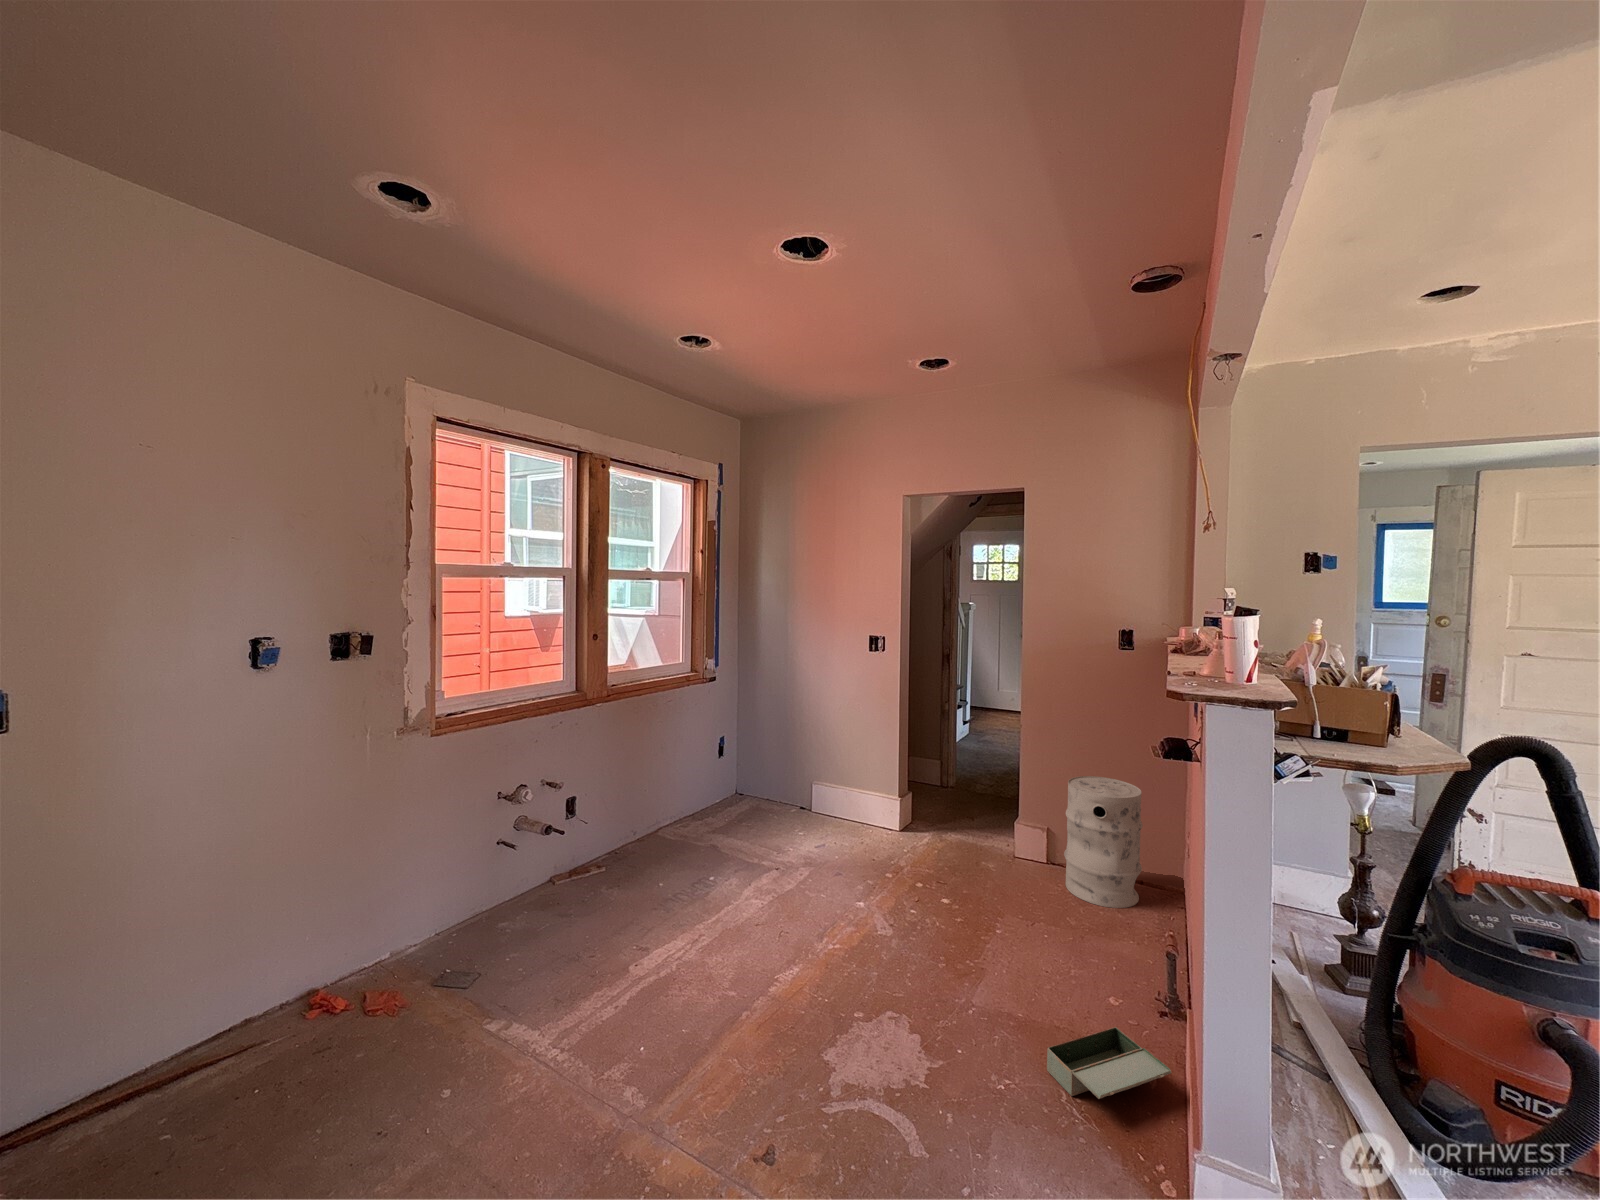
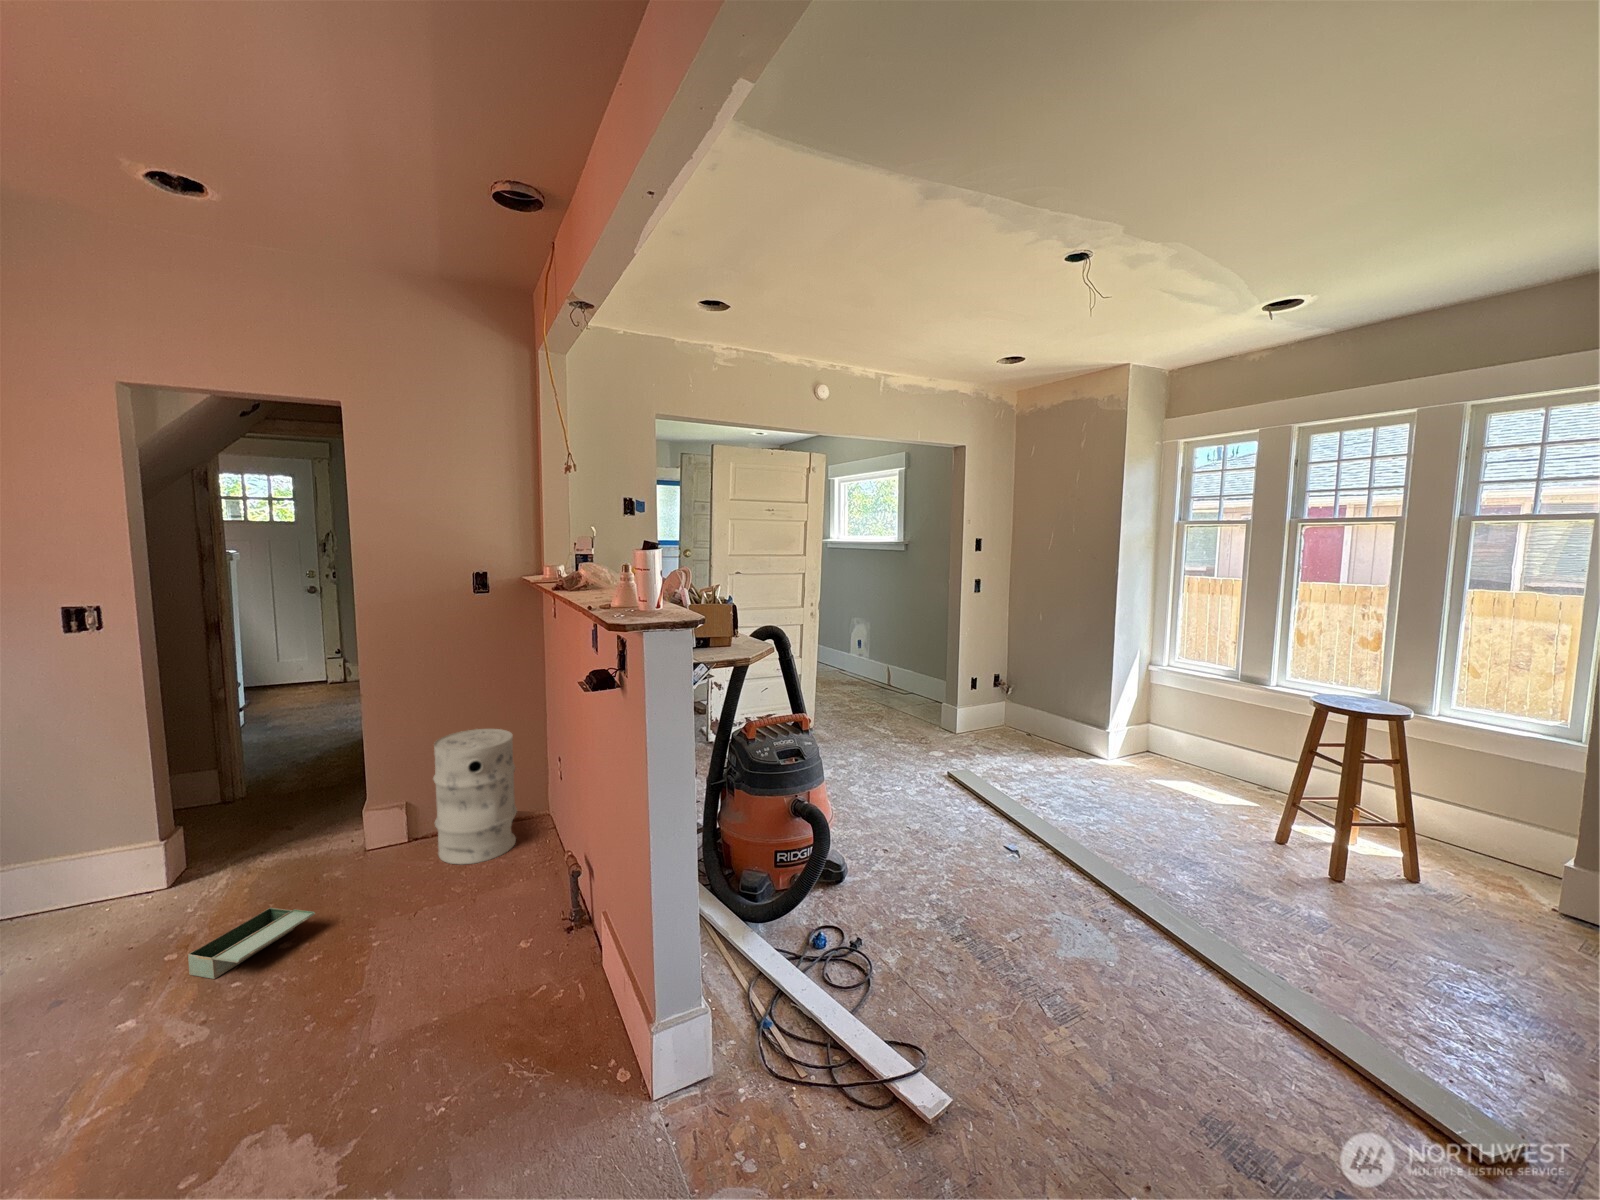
toolbox: present [1047,1027,1171,1099] -> present [188,908,315,979]

